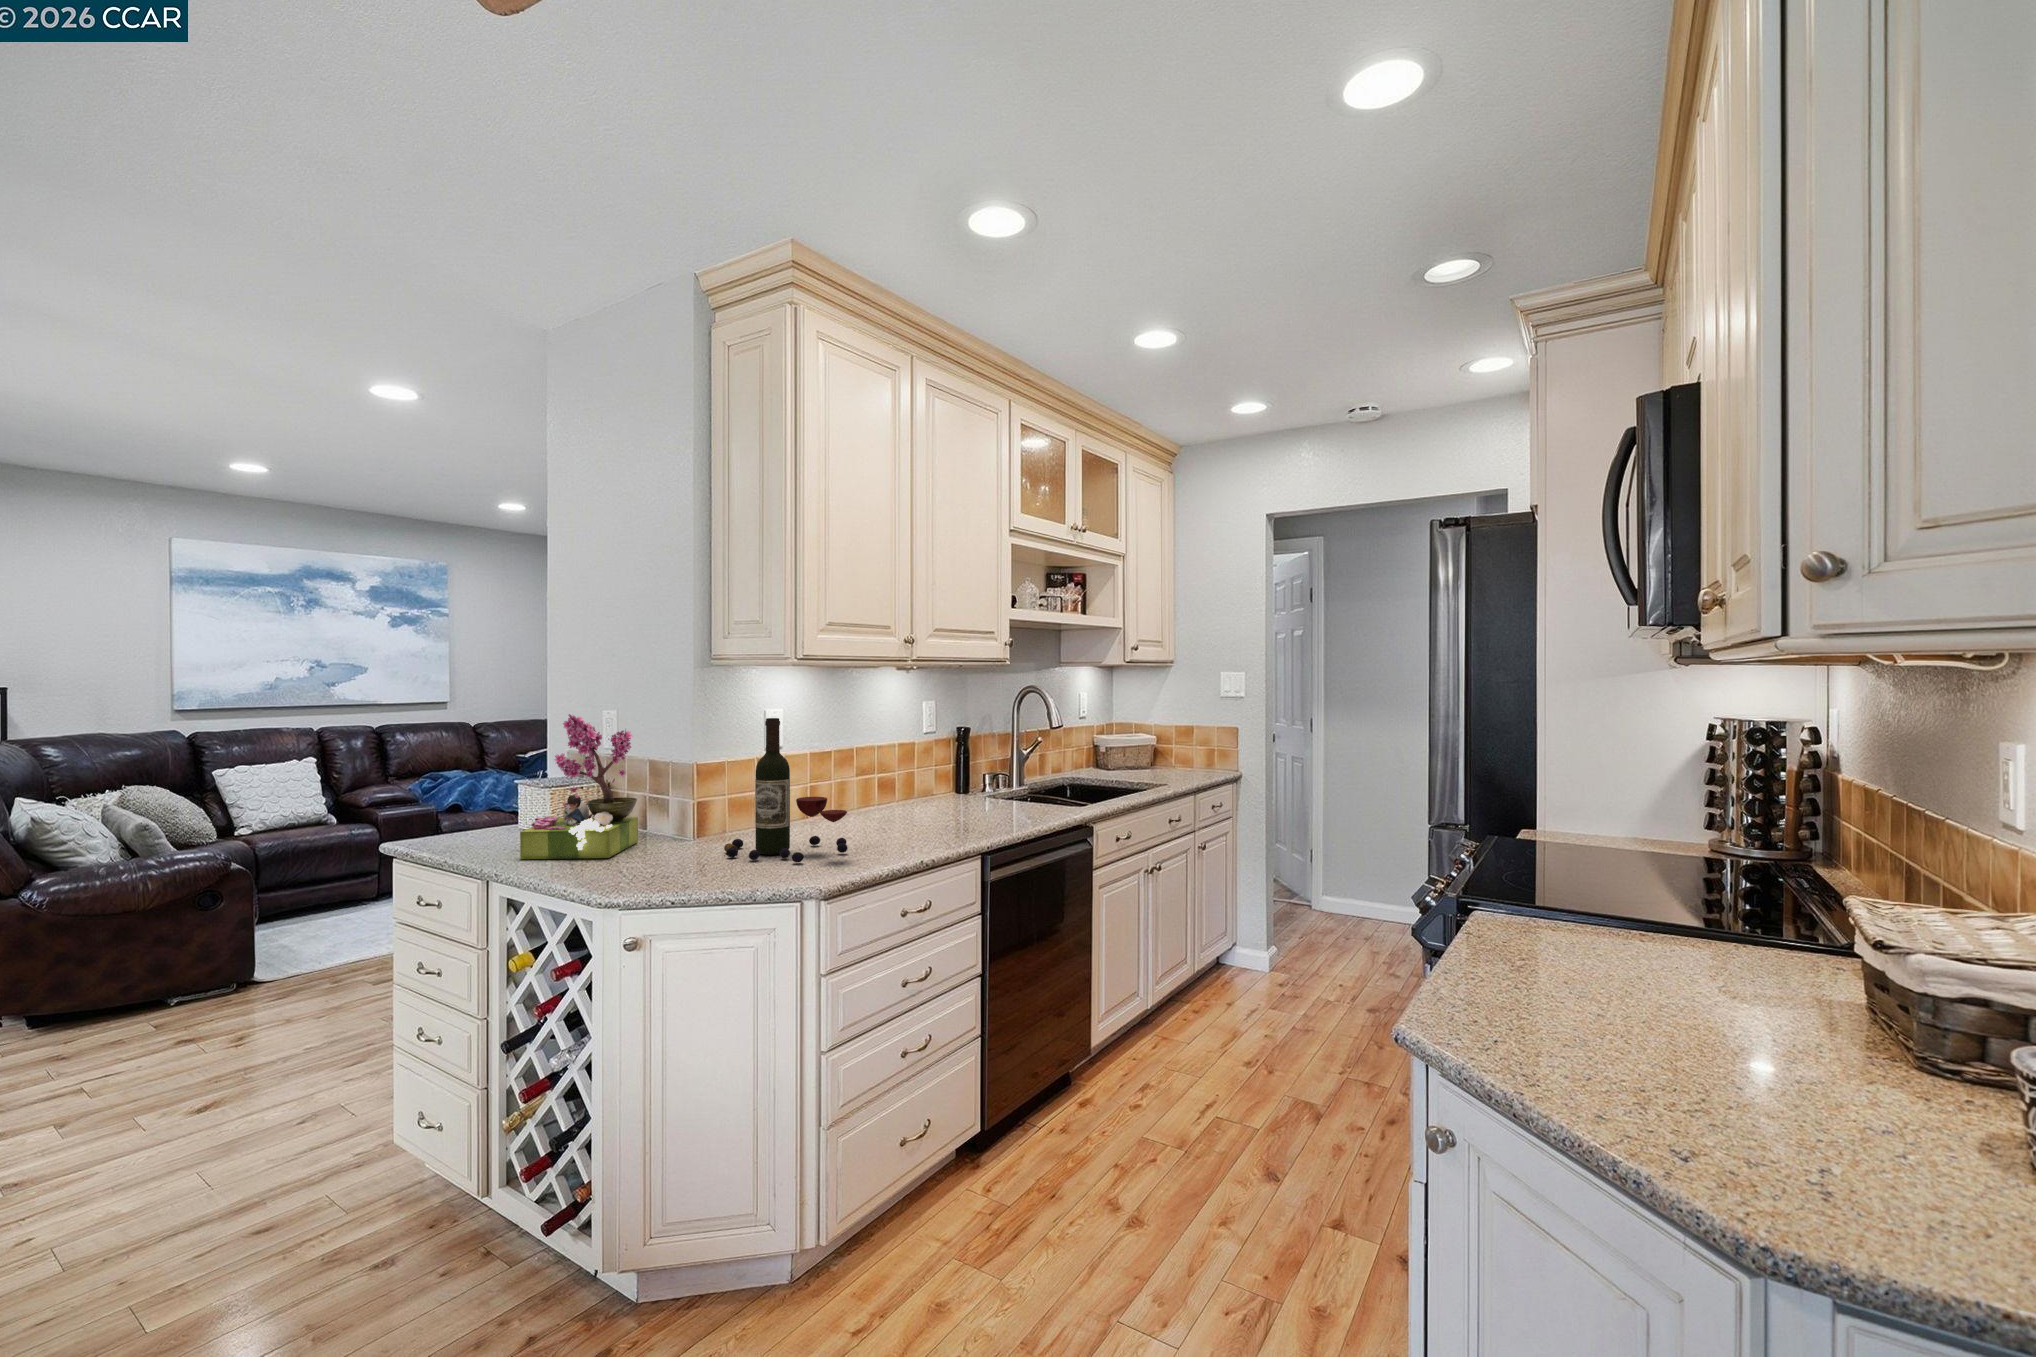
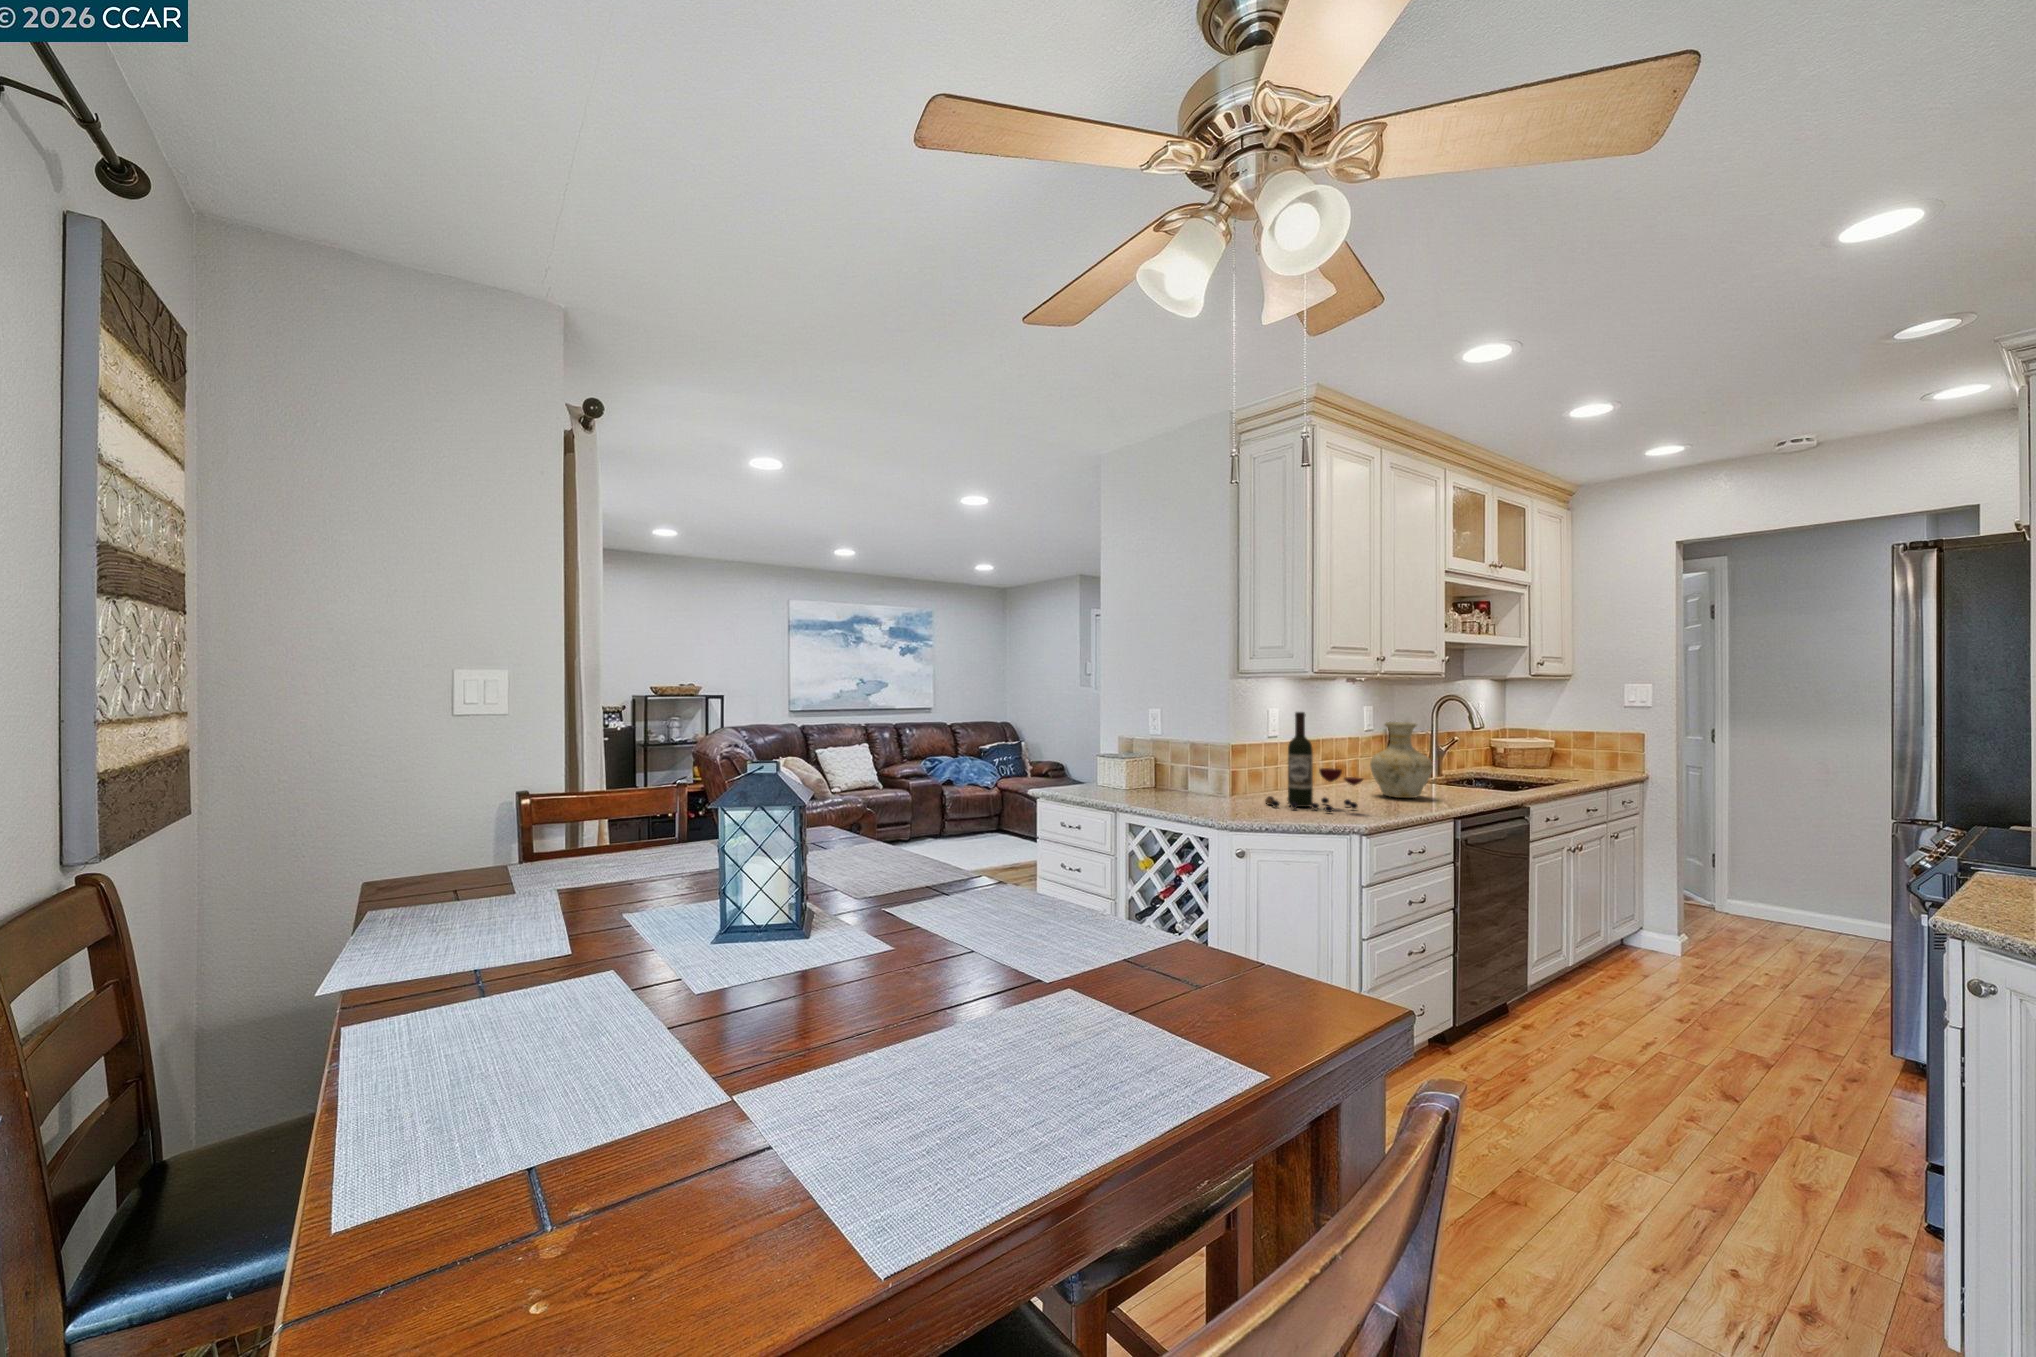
flower arrangement: present [520,714,638,859] -> none [1134,706,1198,803]
vase: none [898,726,972,826] -> present [1370,722,1432,798]

